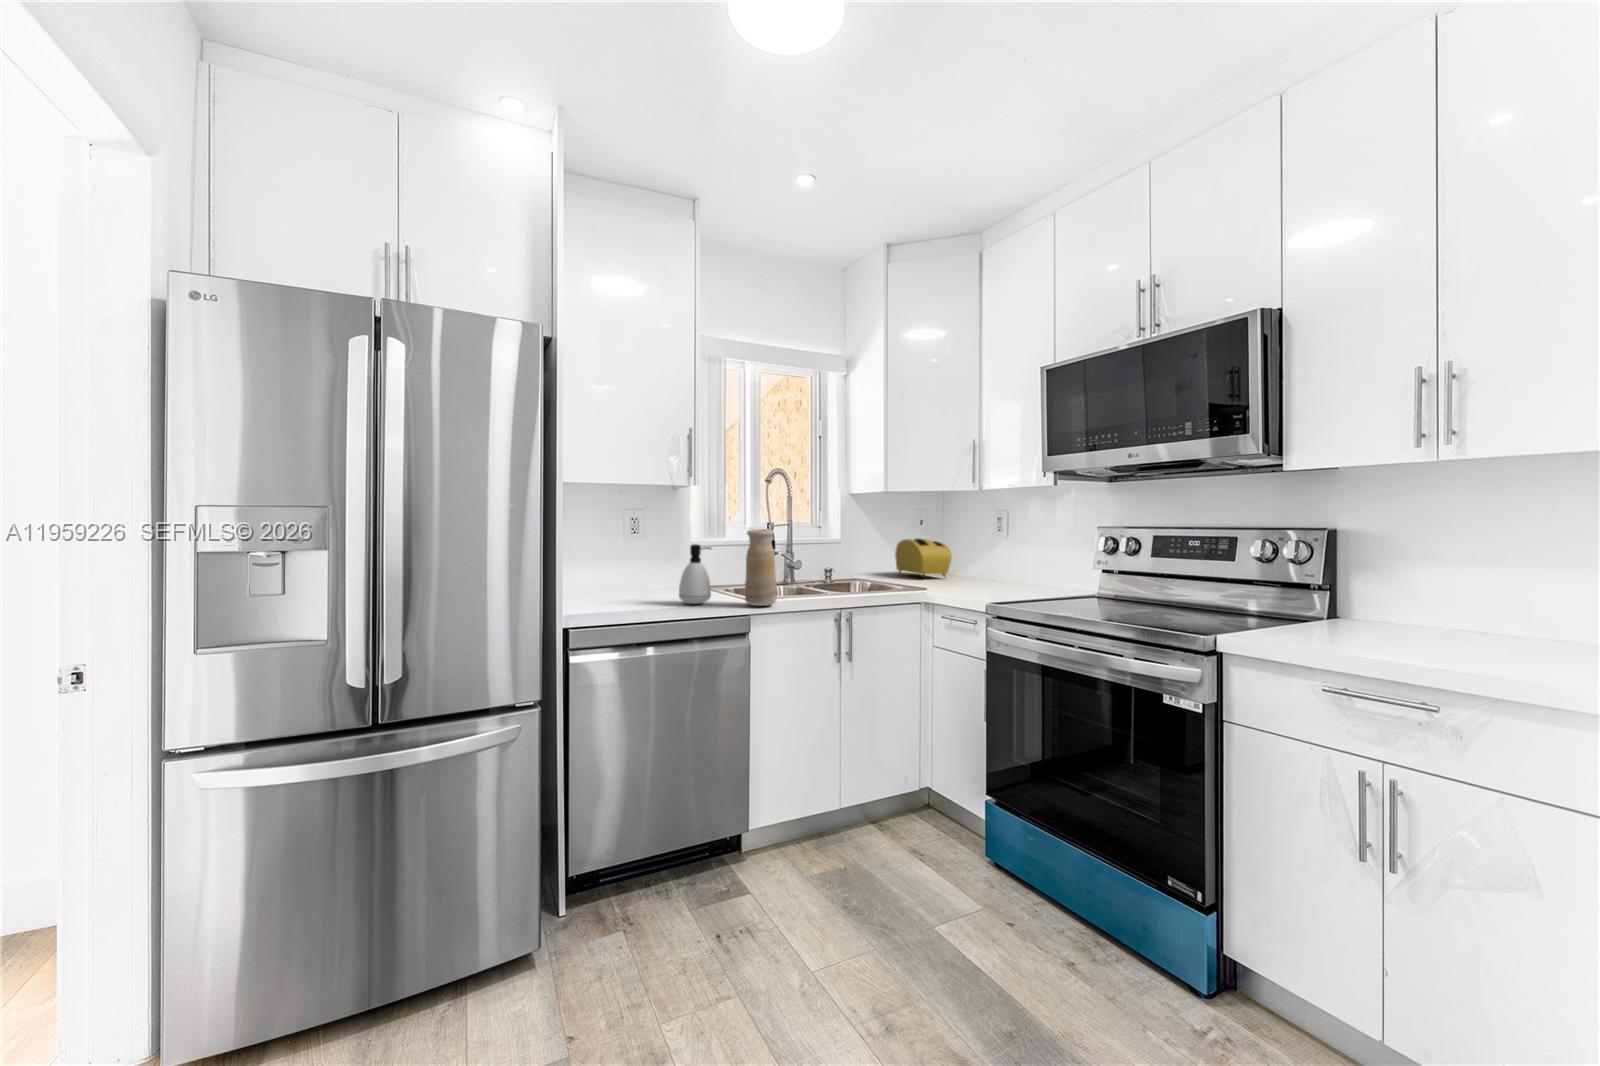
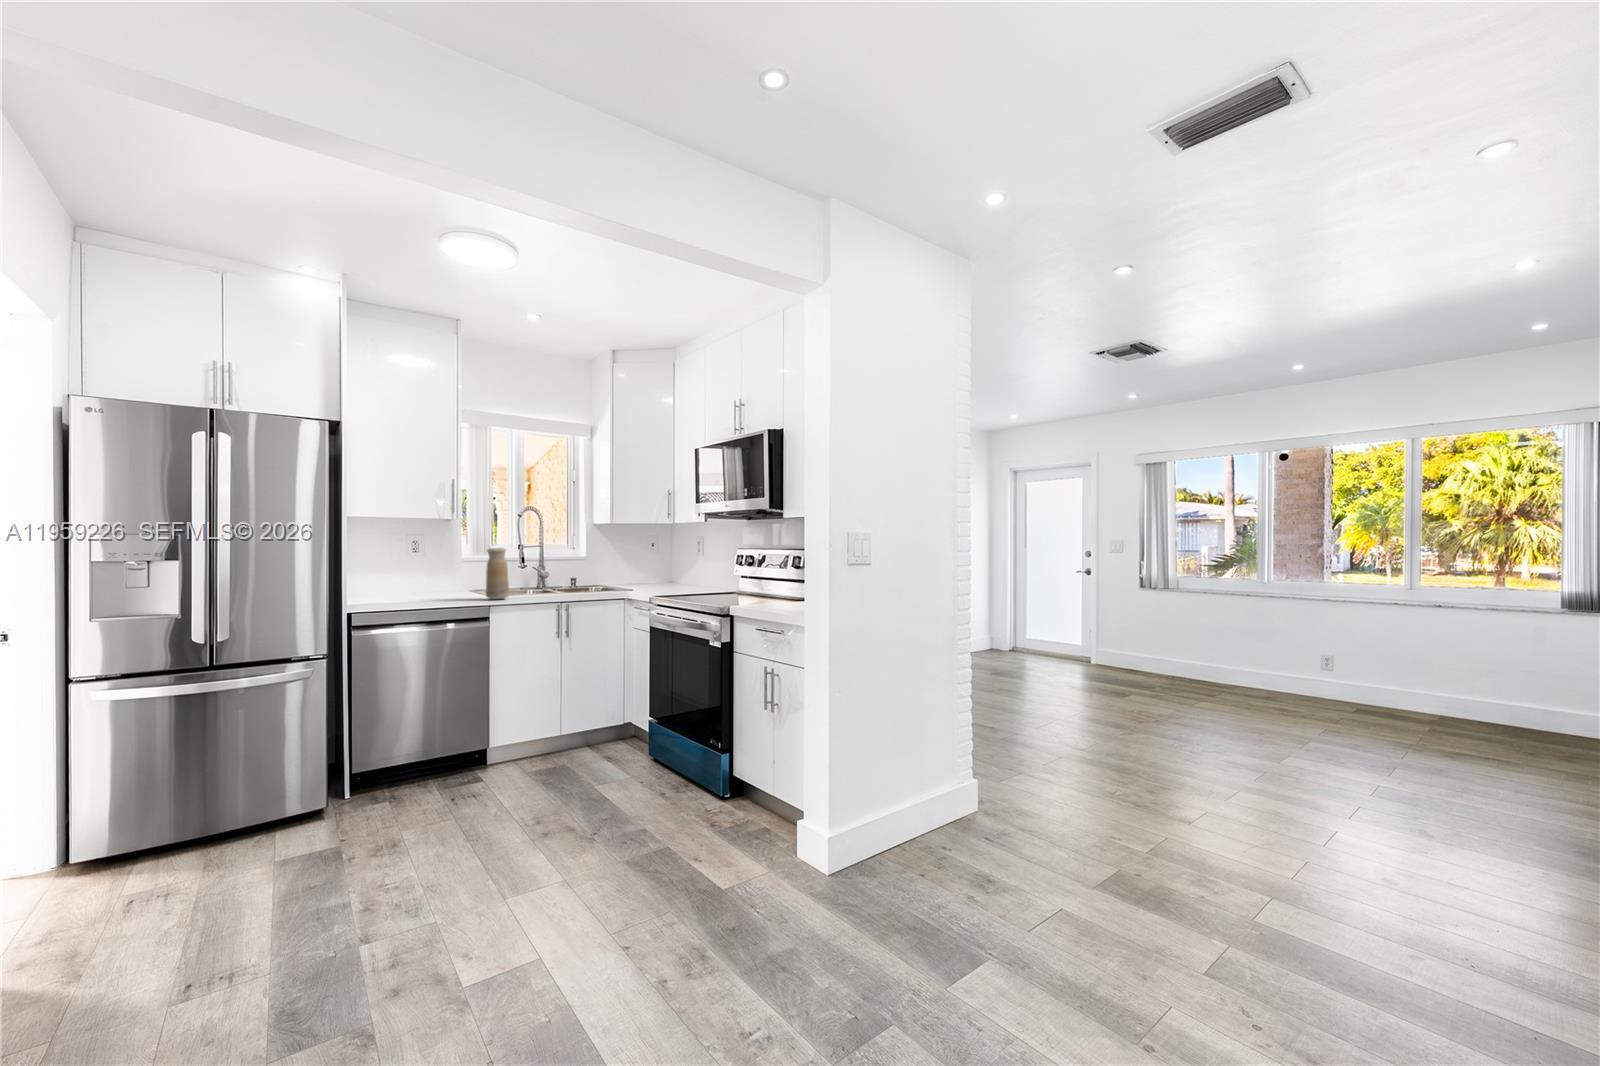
toaster: present [895,538,952,578] -> none [630,555,667,584]
soap dispenser: present [679,544,711,604] -> none [438,559,462,600]

